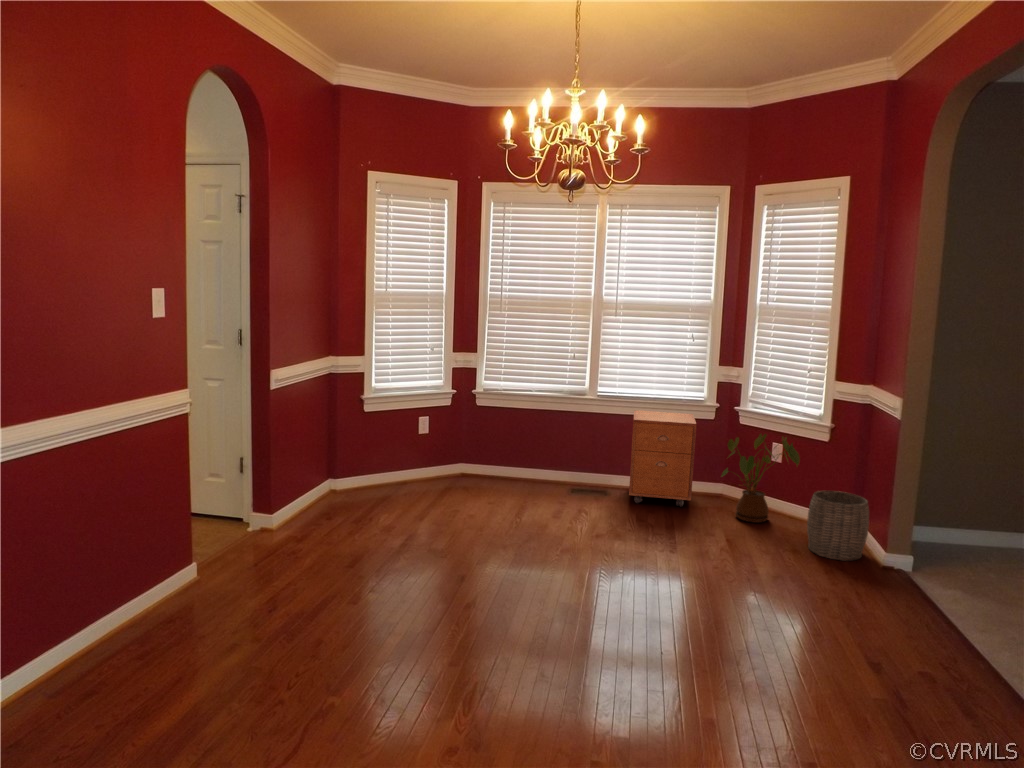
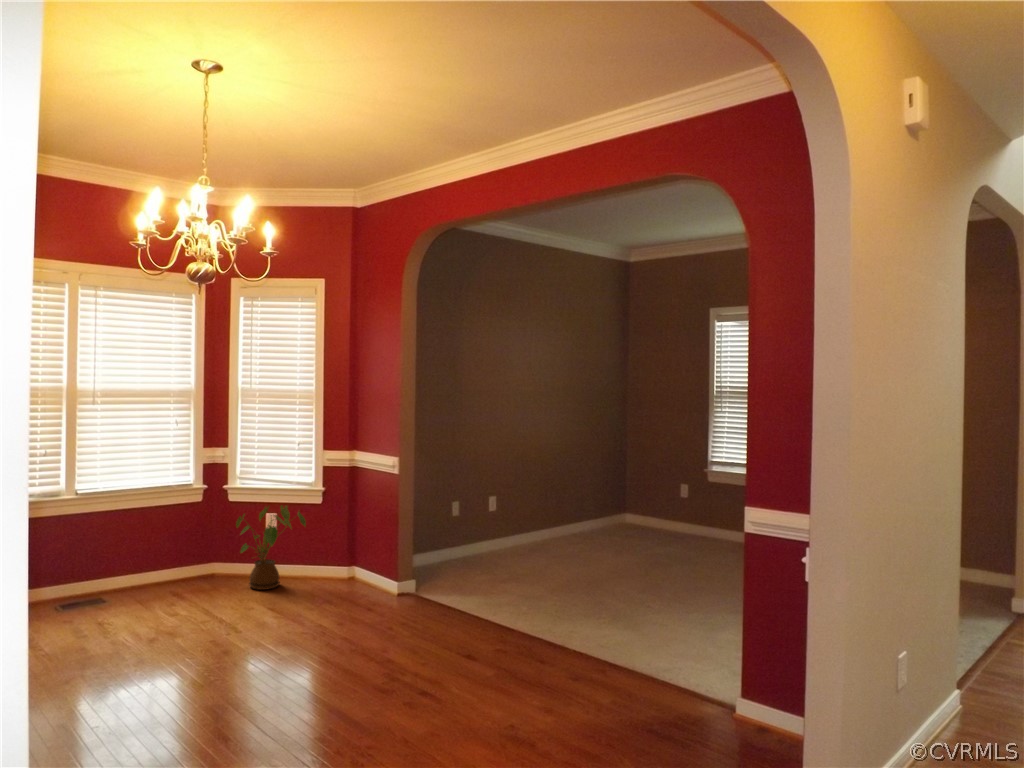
cabinet: present [629,410,697,507] -> none [120,499,207,602]
woven basket: present [807,491,869,561] -> none [330,542,377,598]

